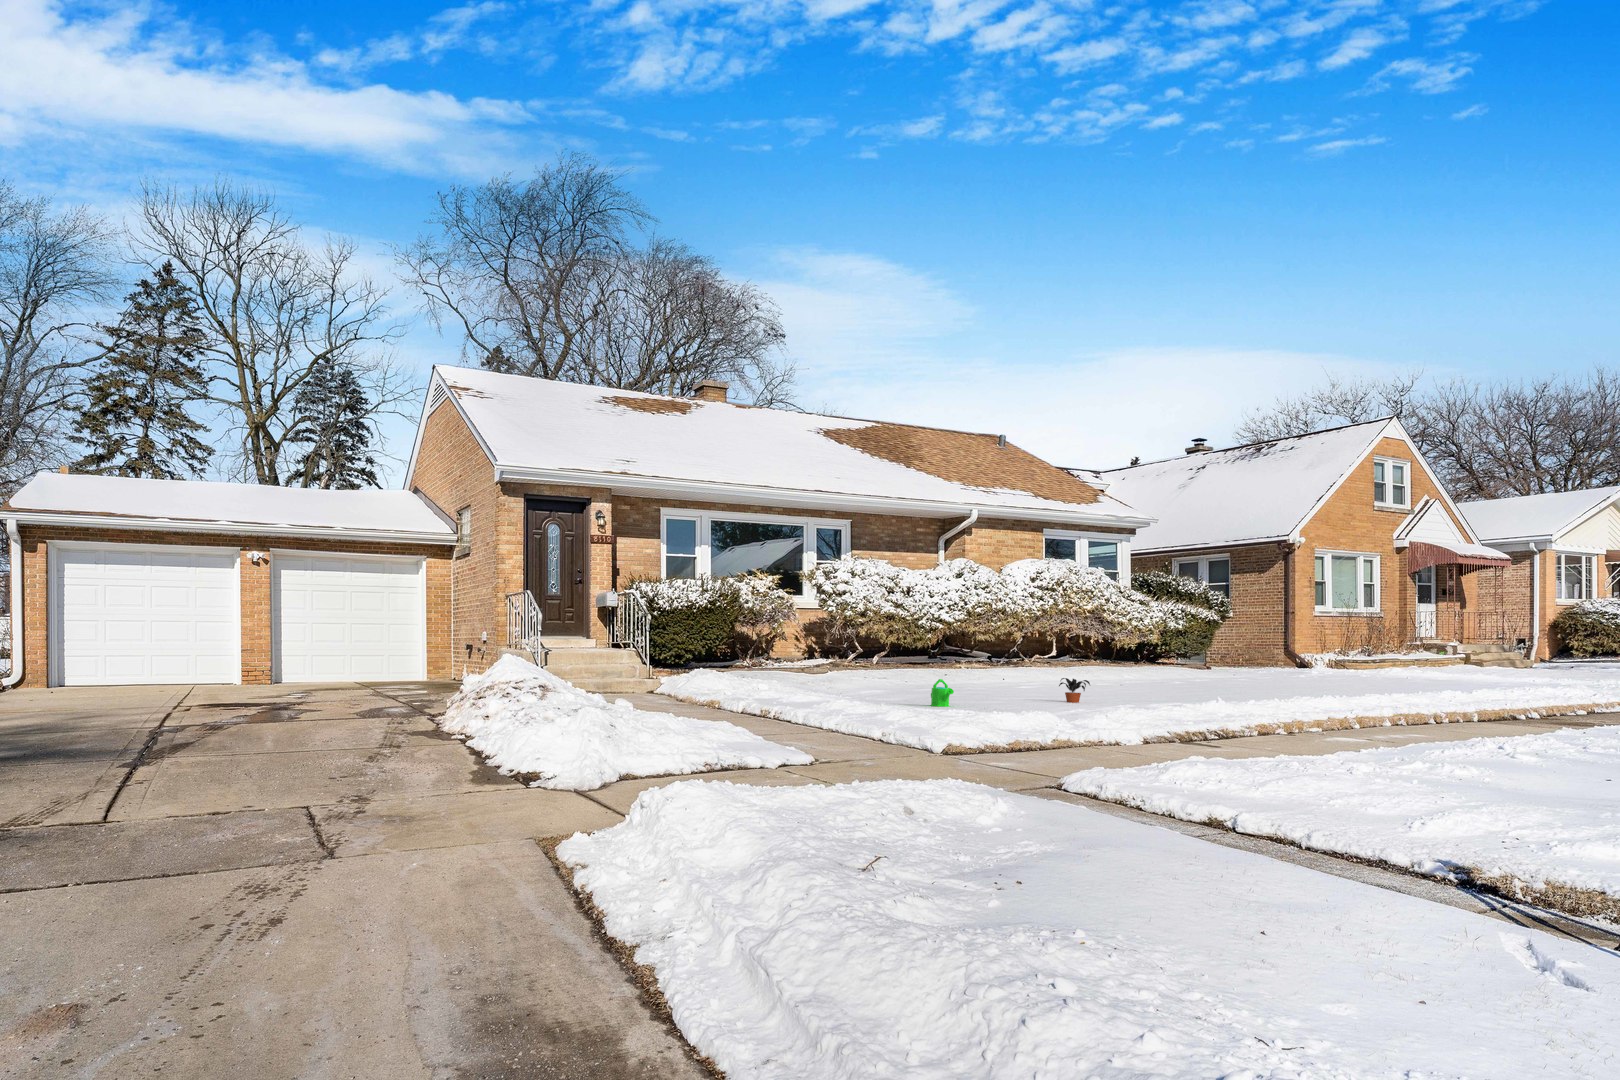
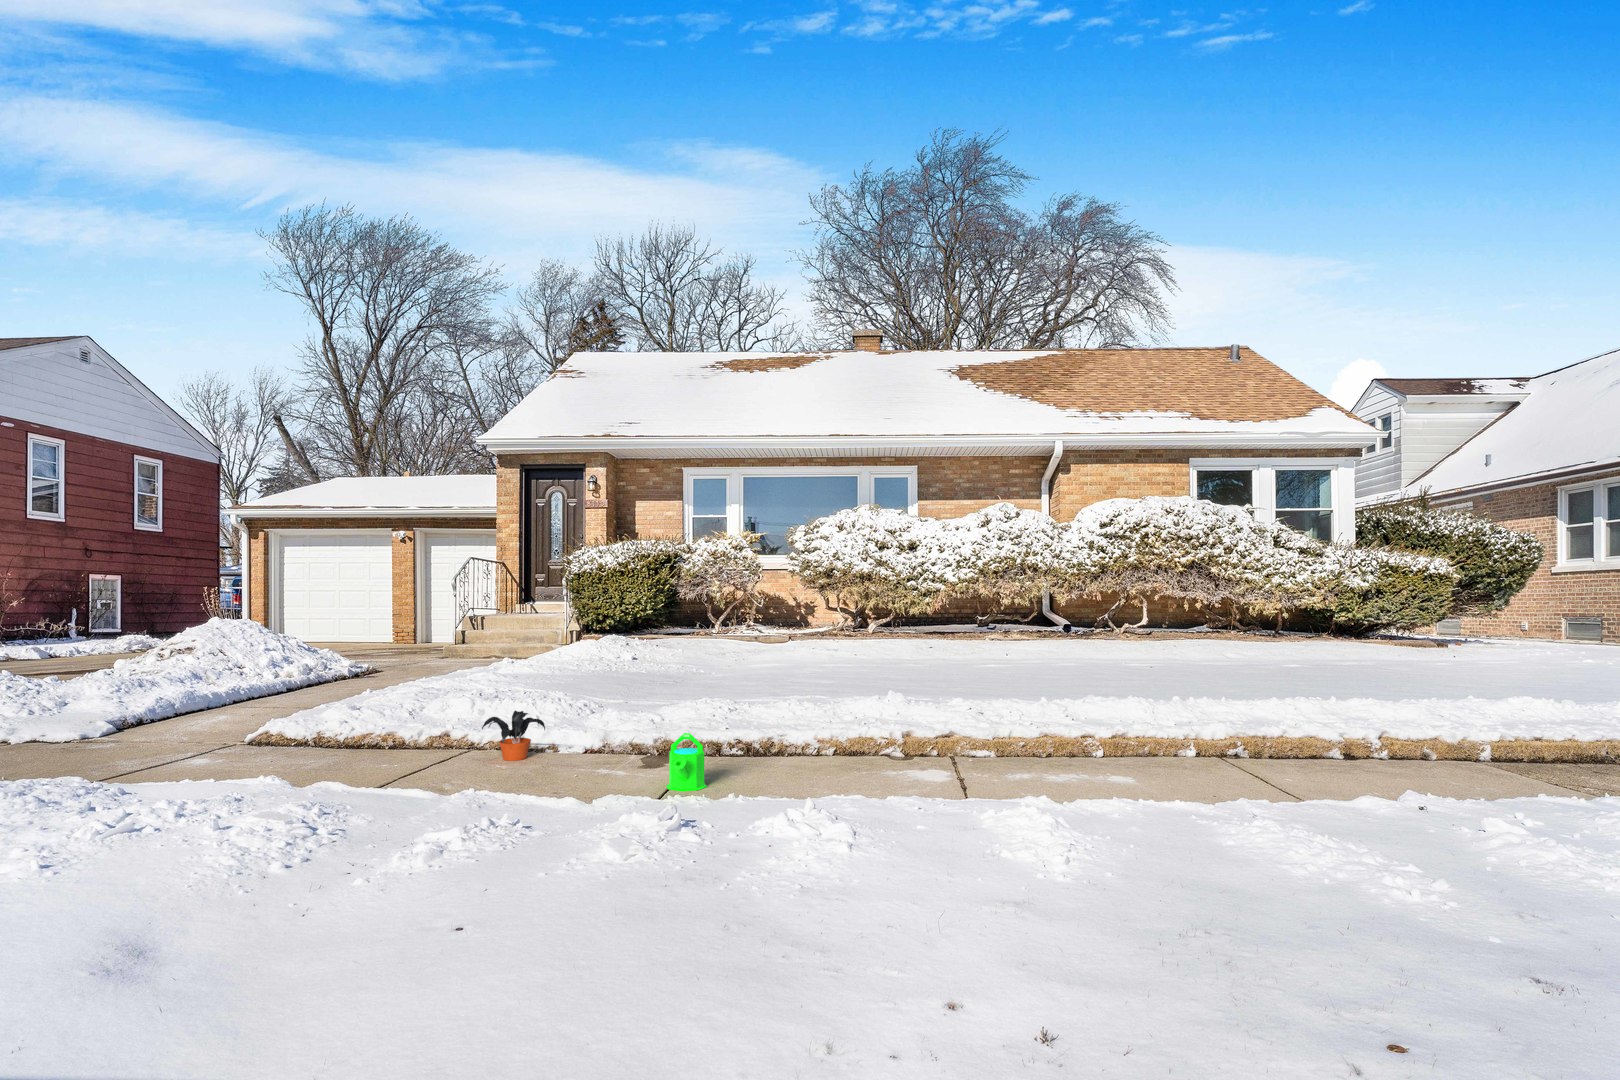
watering can: present [930,679,954,707] -> present [666,733,707,792]

